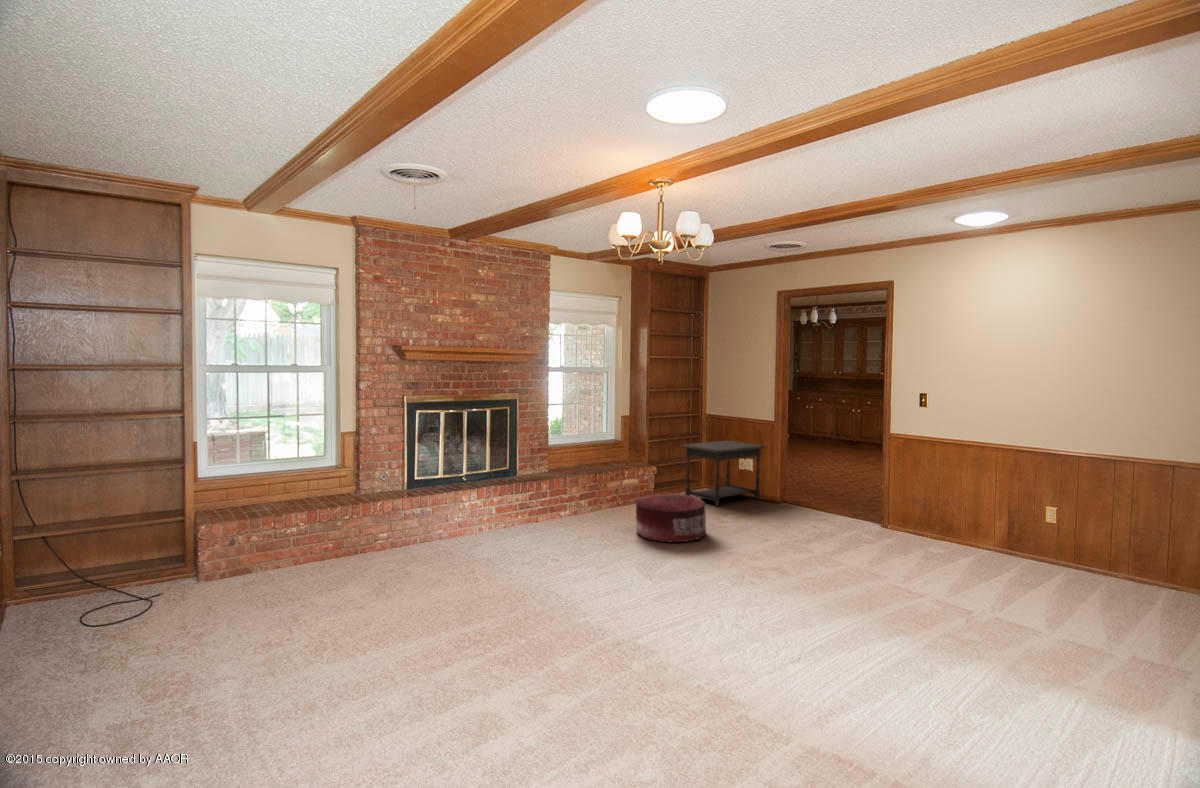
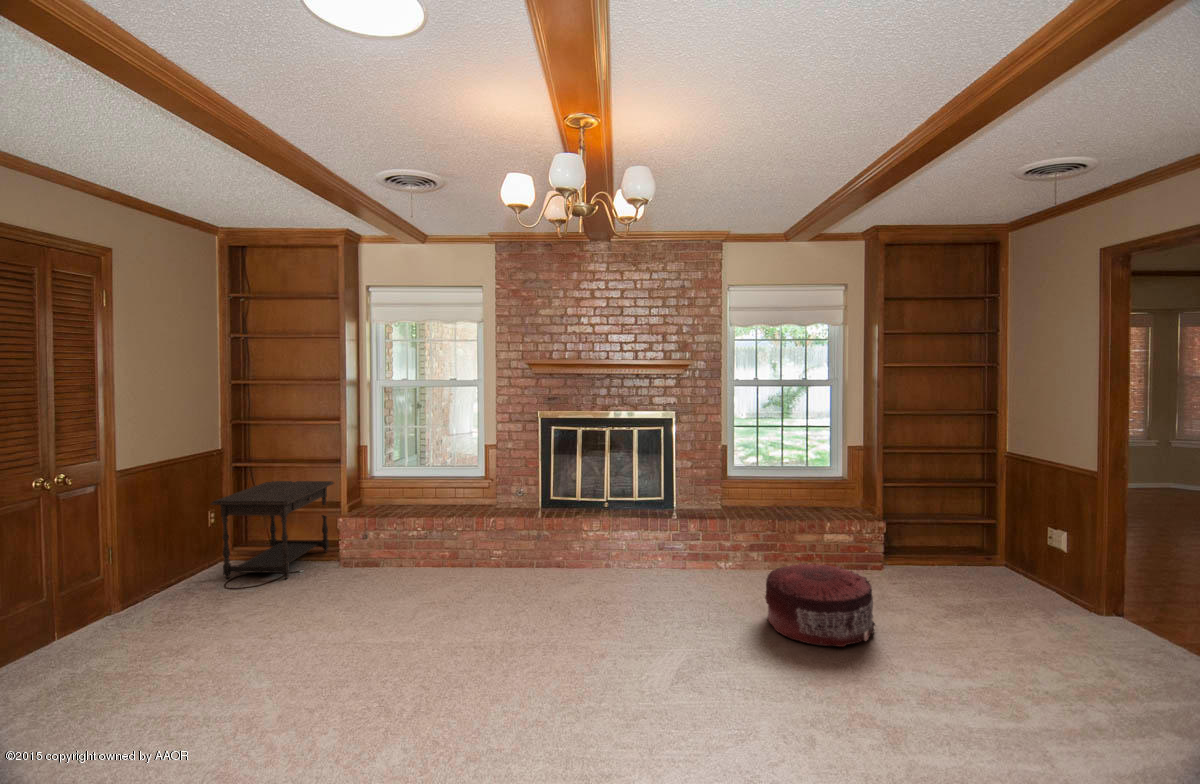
side table: present [681,440,766,506] -> present [211,481,334,579]

